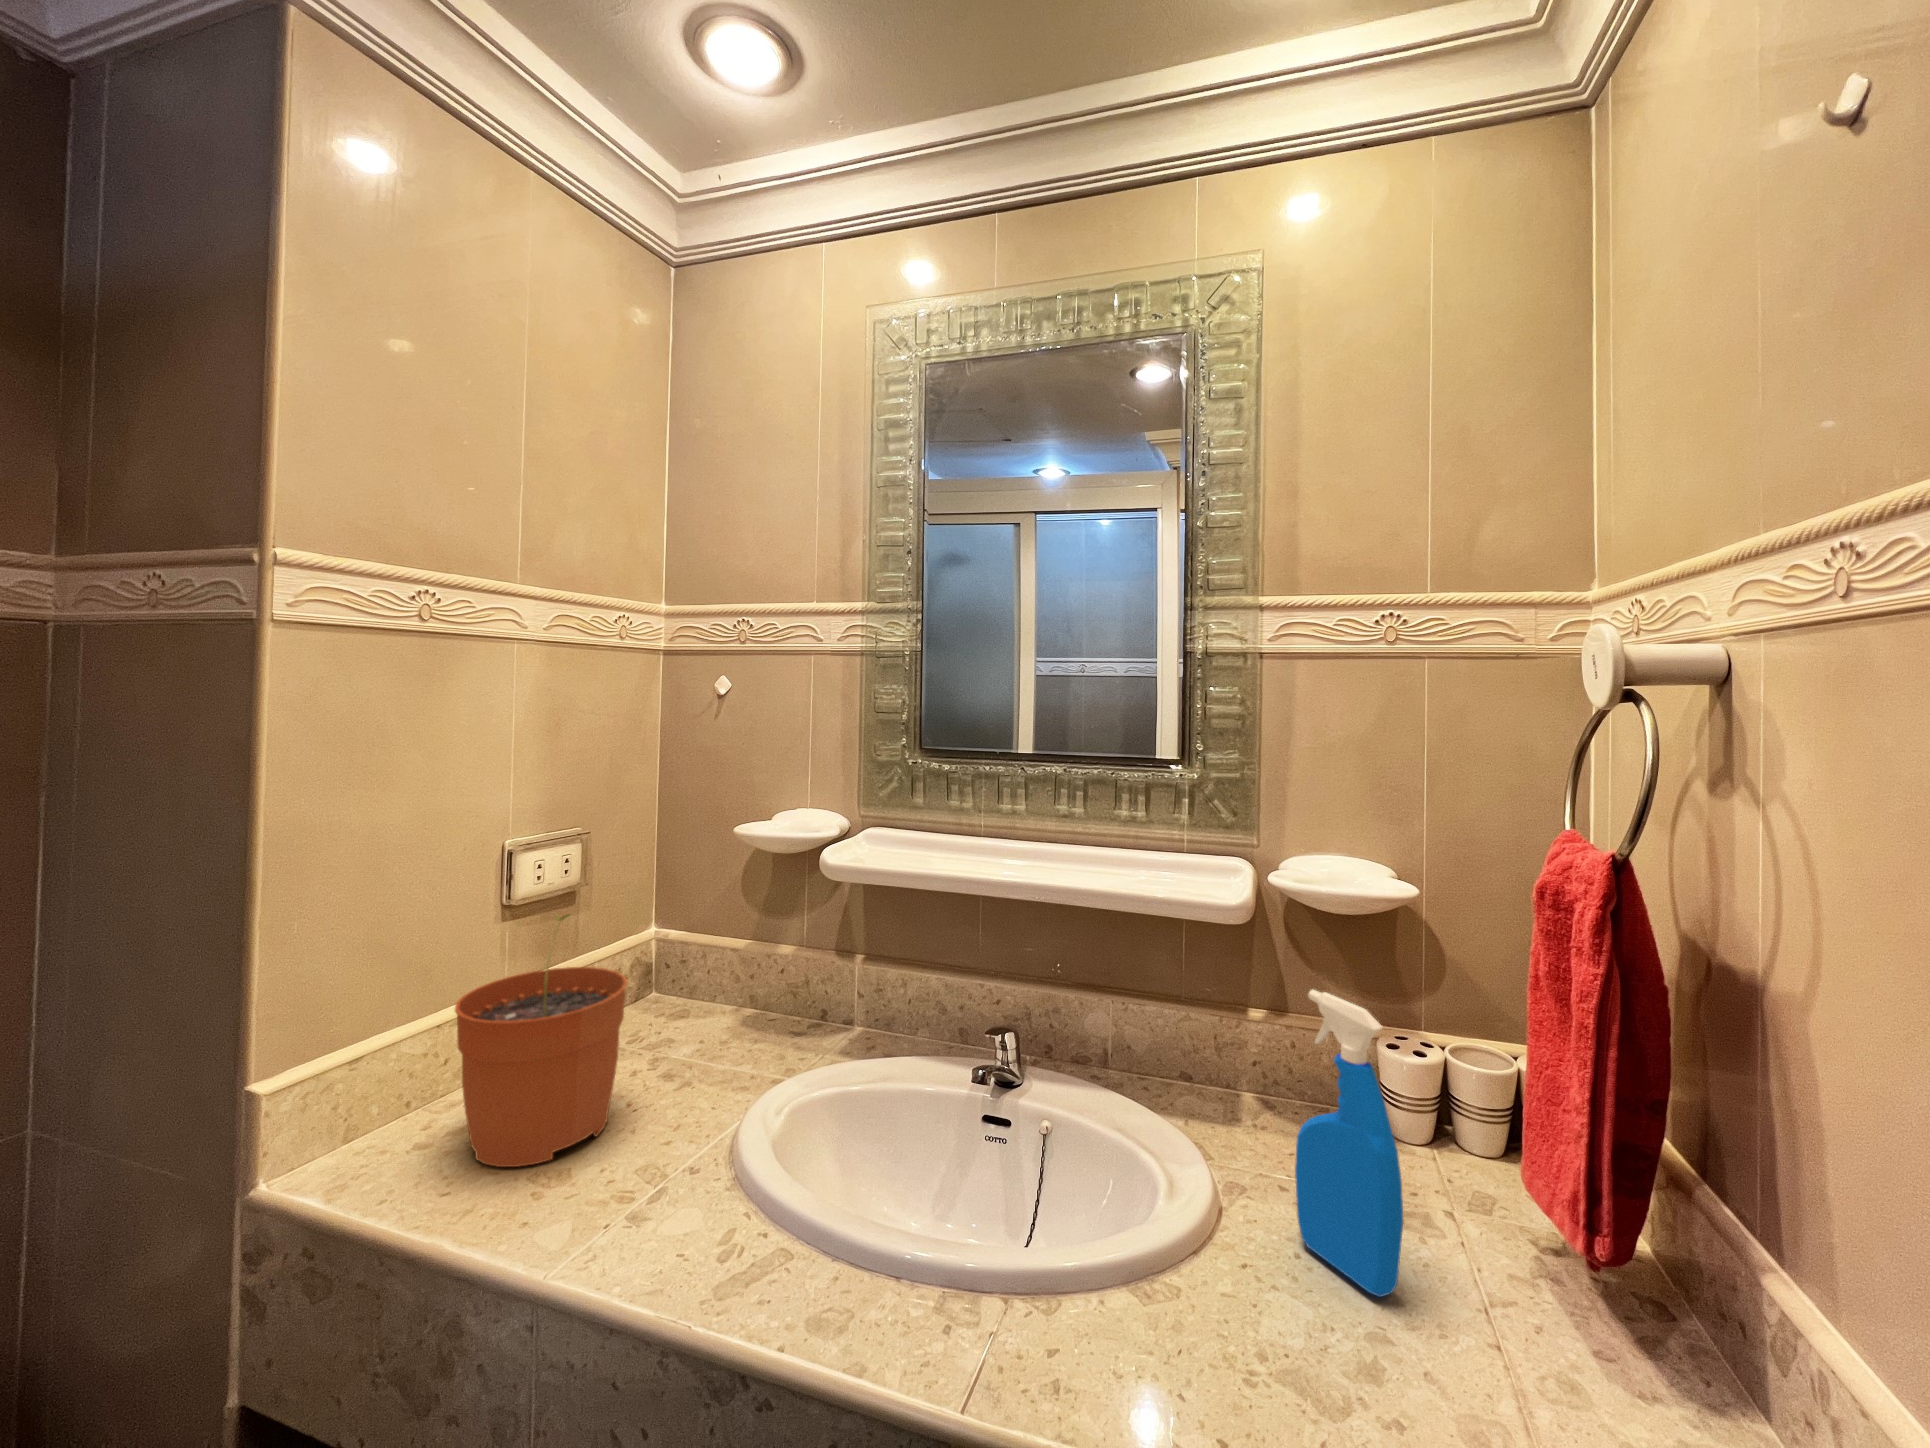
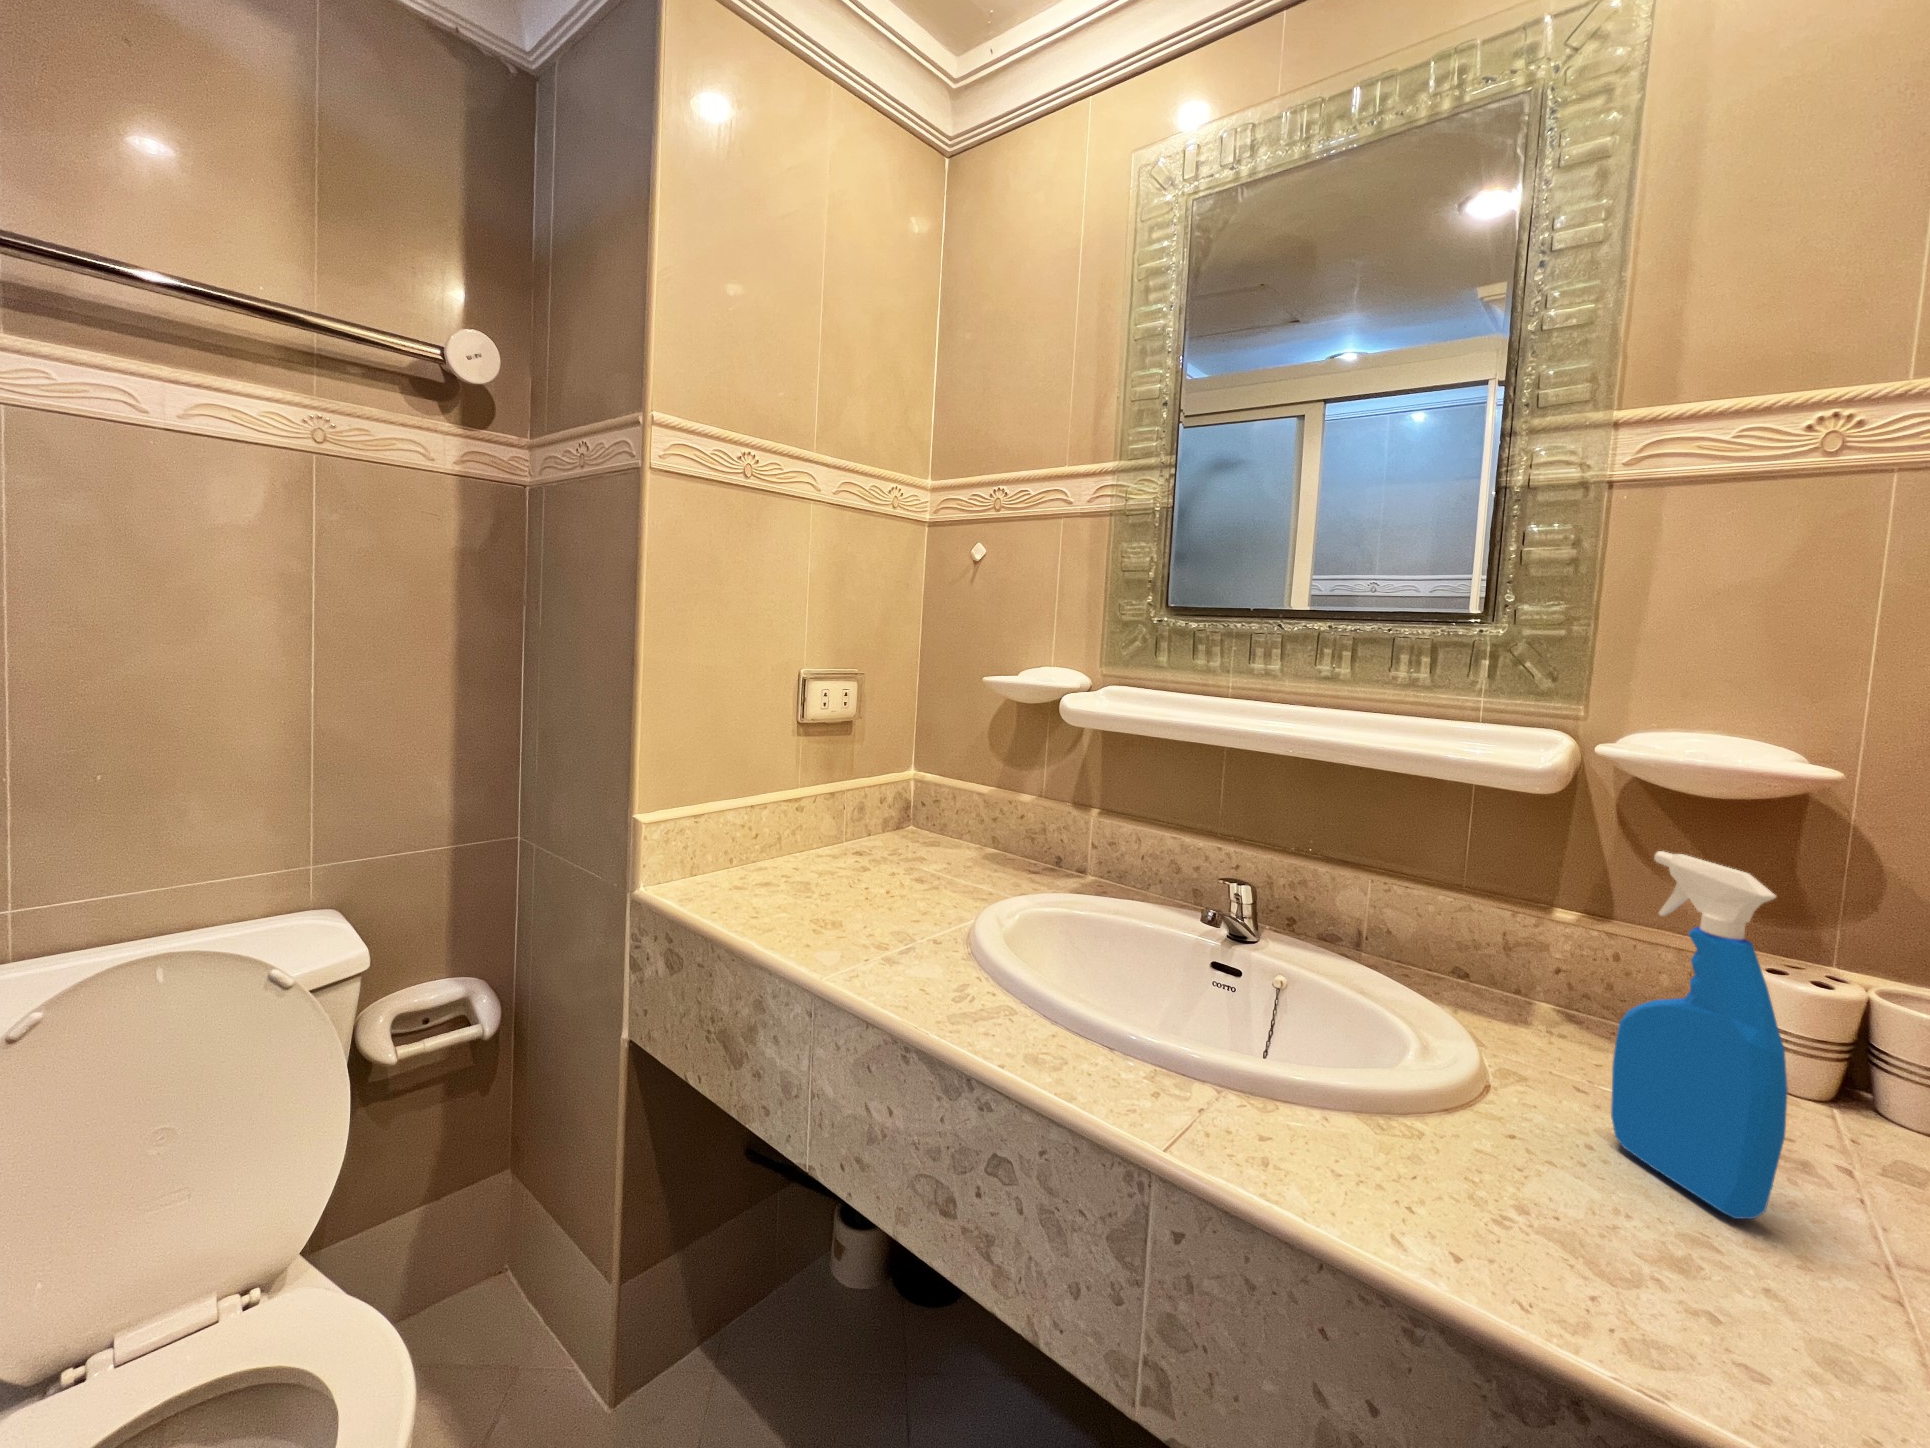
plant pot: present [455,914,627,1167] -> none [765,721,890,913]

